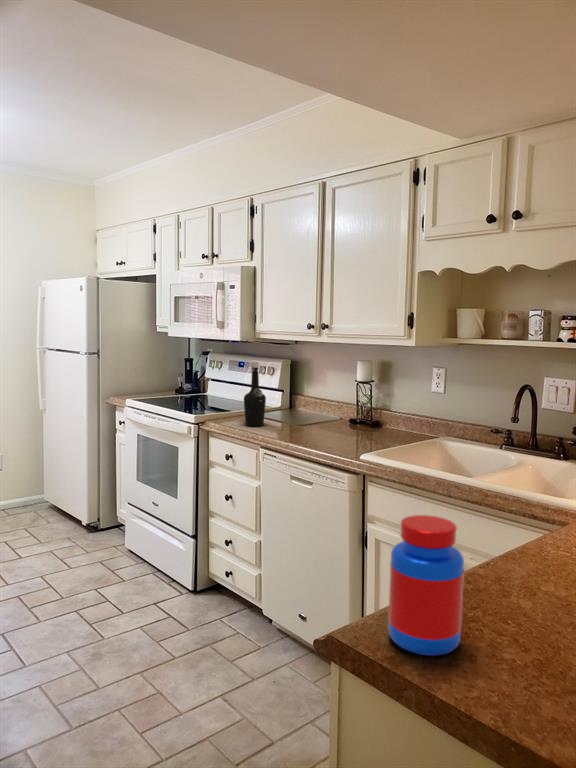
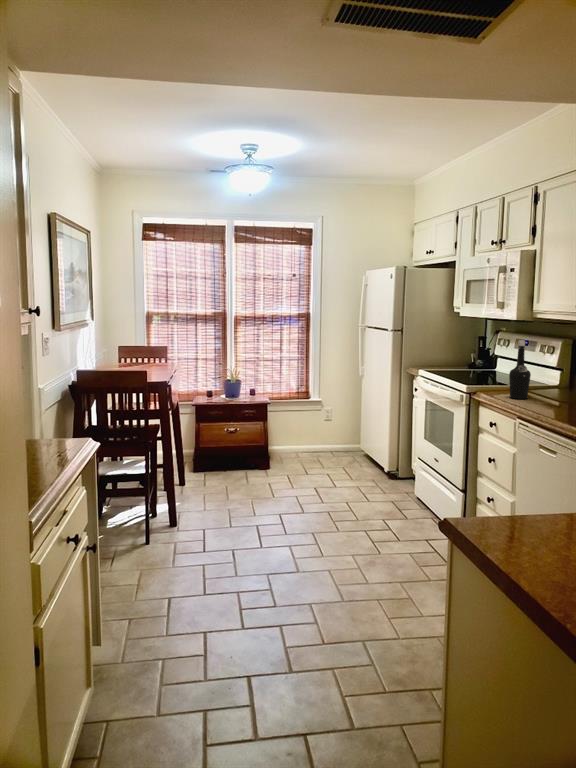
jar: present [388,515,464,656] -> none [480,450,534,541]

